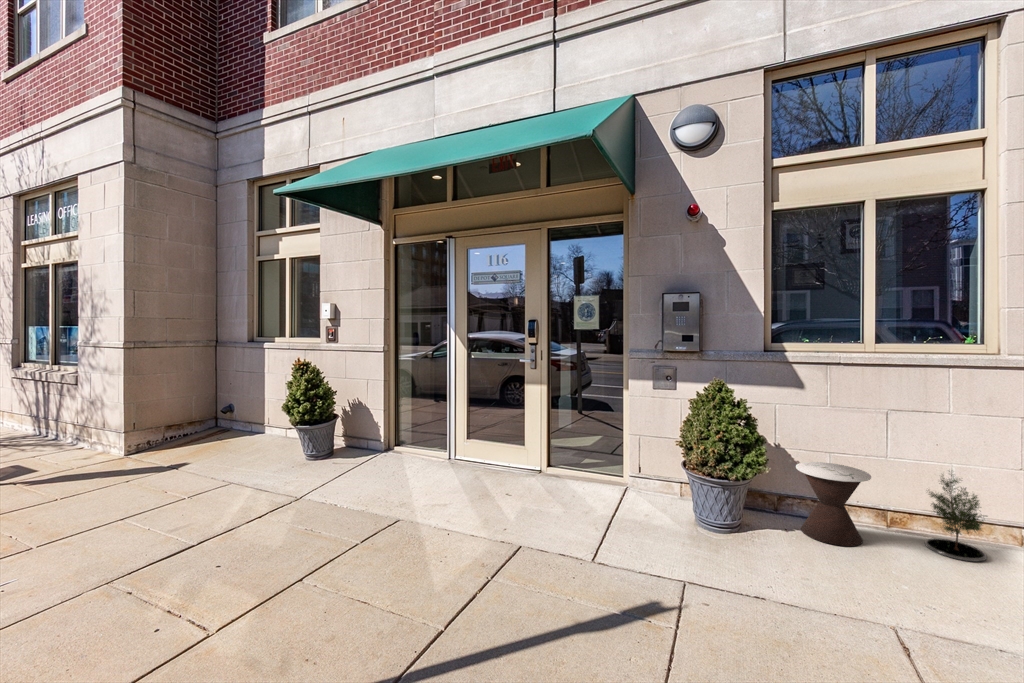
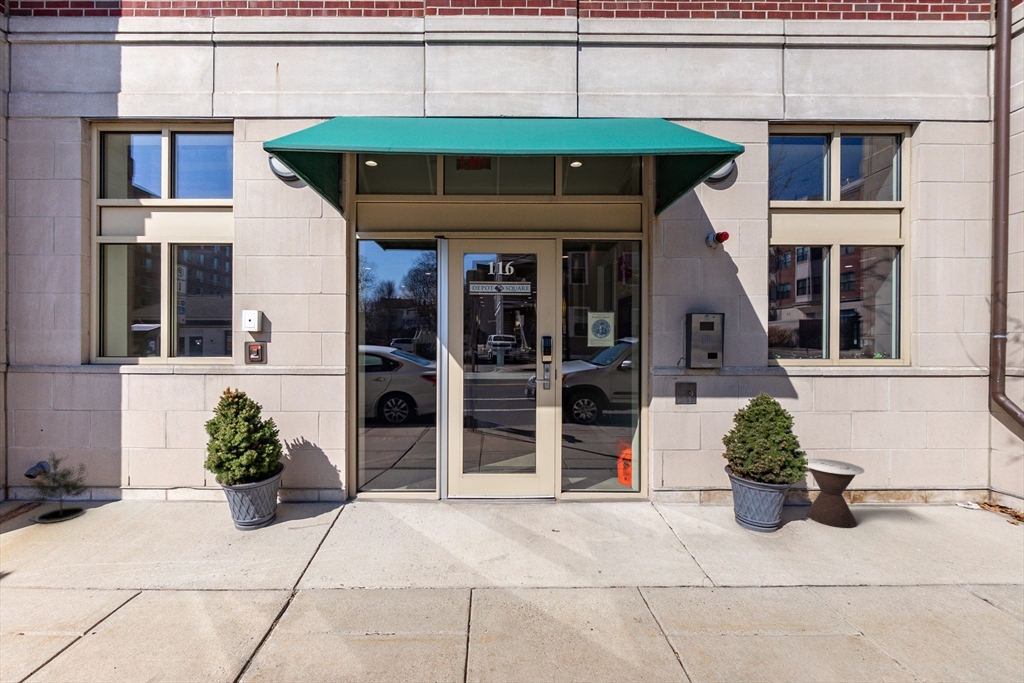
potted tree: present [925,471,987,562] -> present [31,454,87,523]

